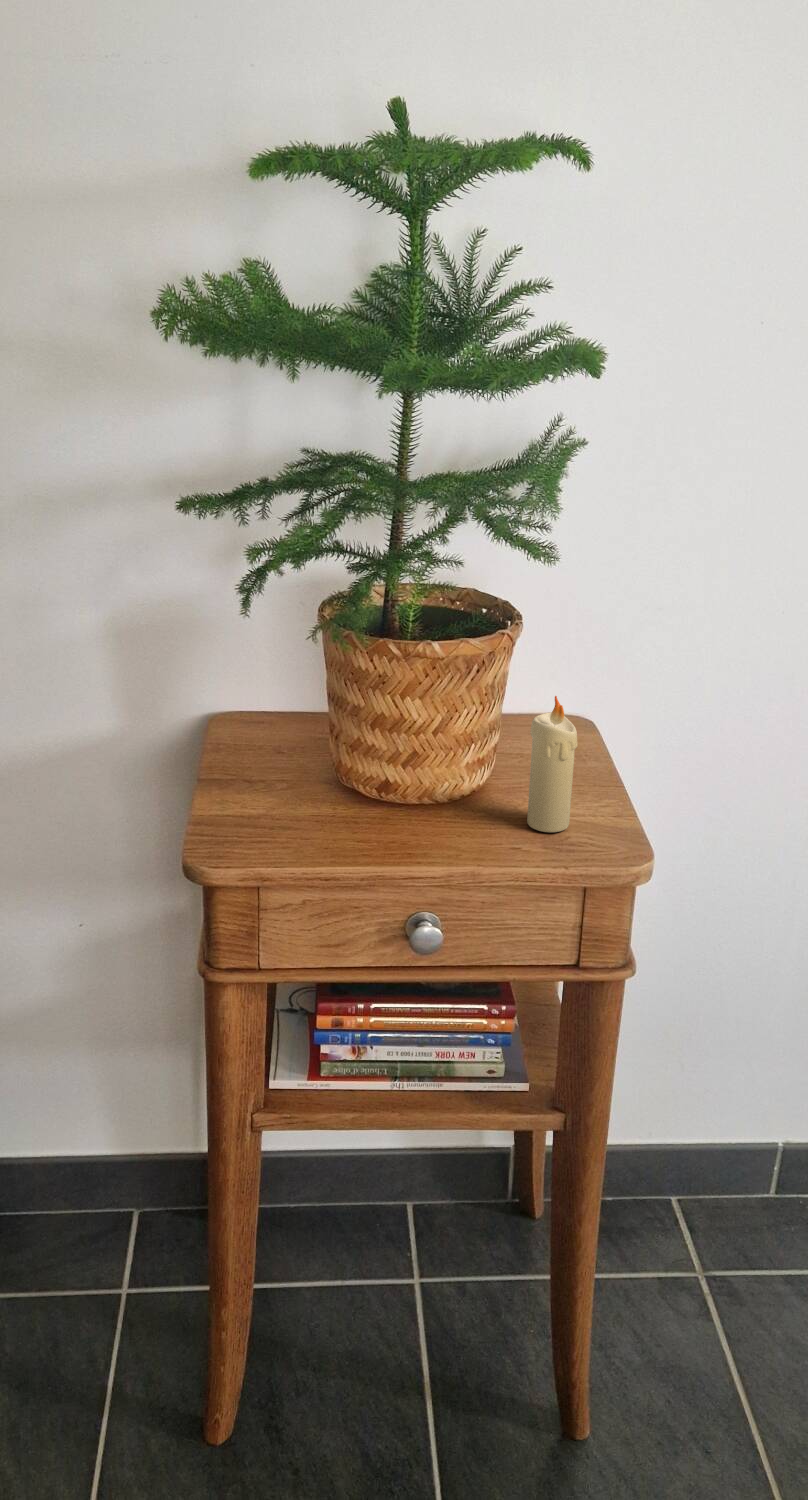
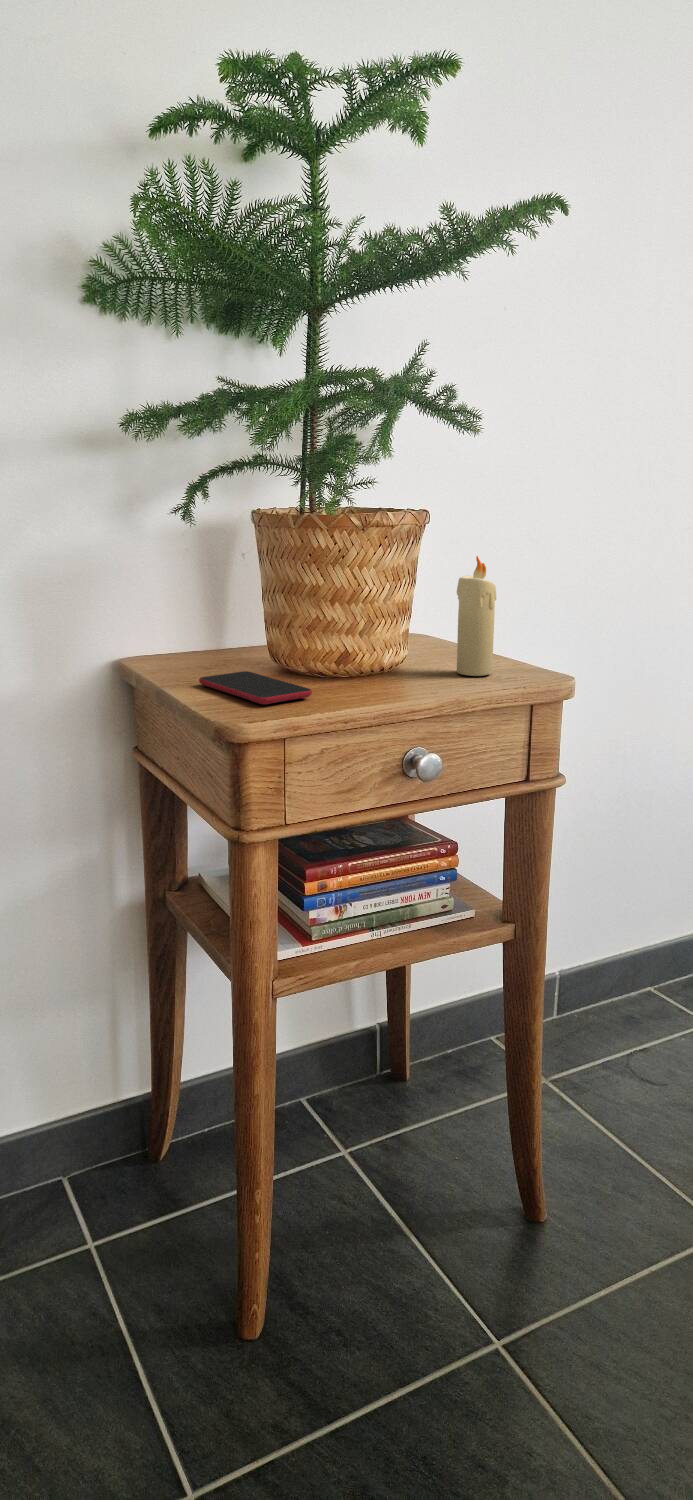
smartphone: none [242,776,323,839] -> present [199,671,312,704]

